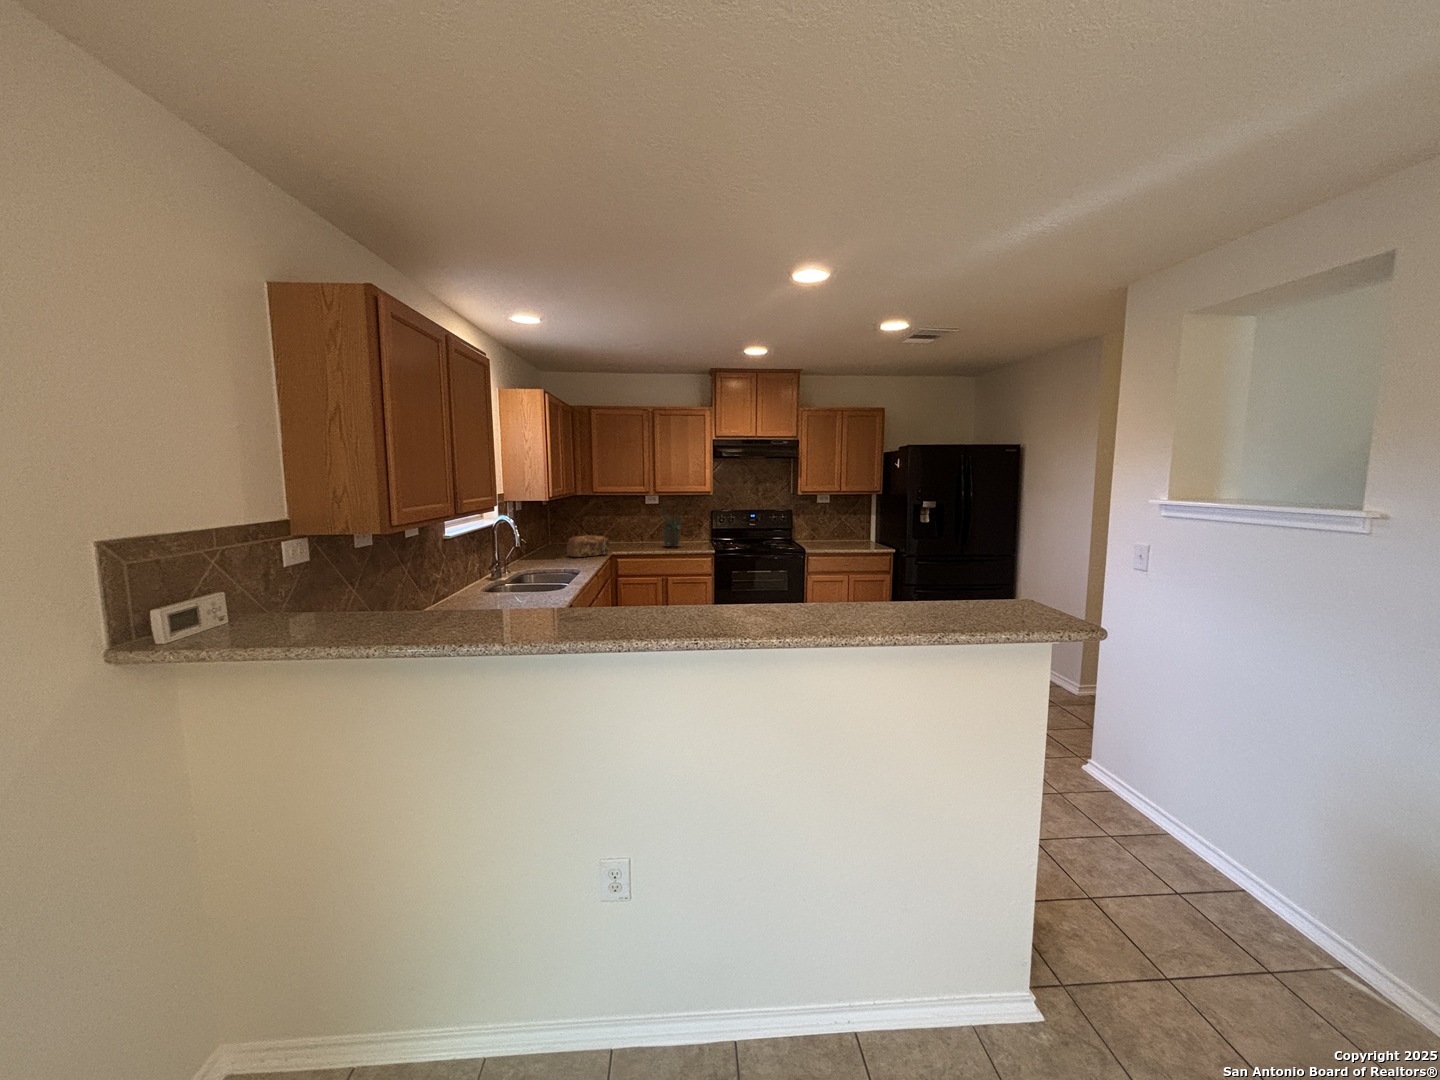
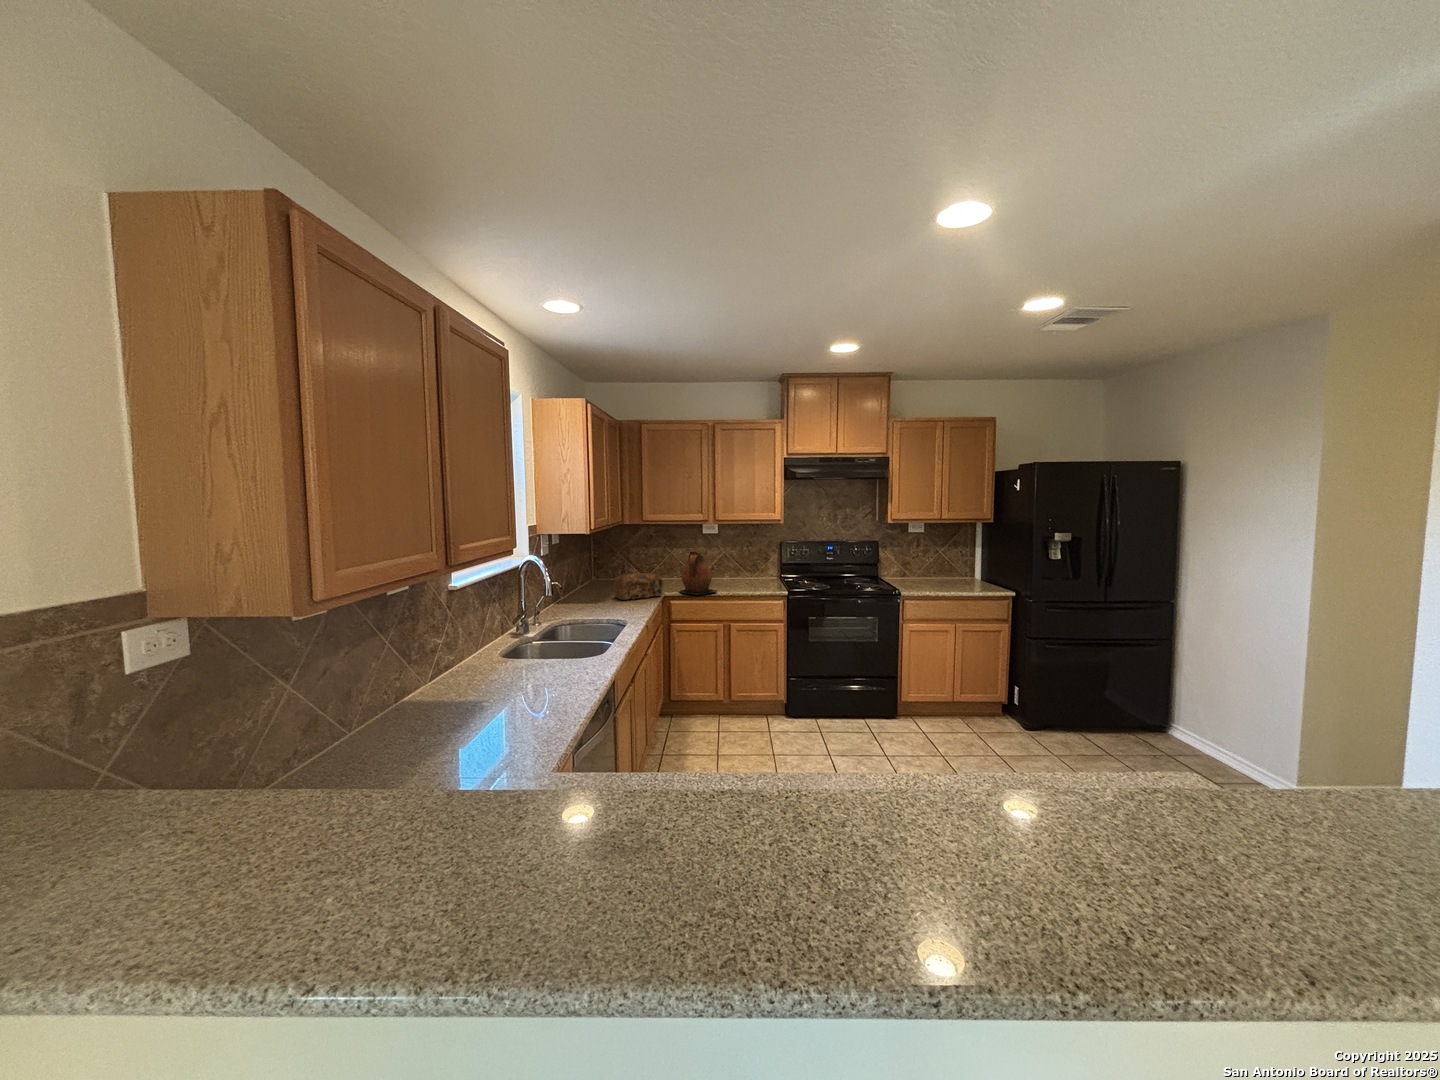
potted plant: present [662,511,682,547] -> none [722,535,748,586]
ceramic pitcher: none [622,517,656,553] -> present [680,551,717,595]

